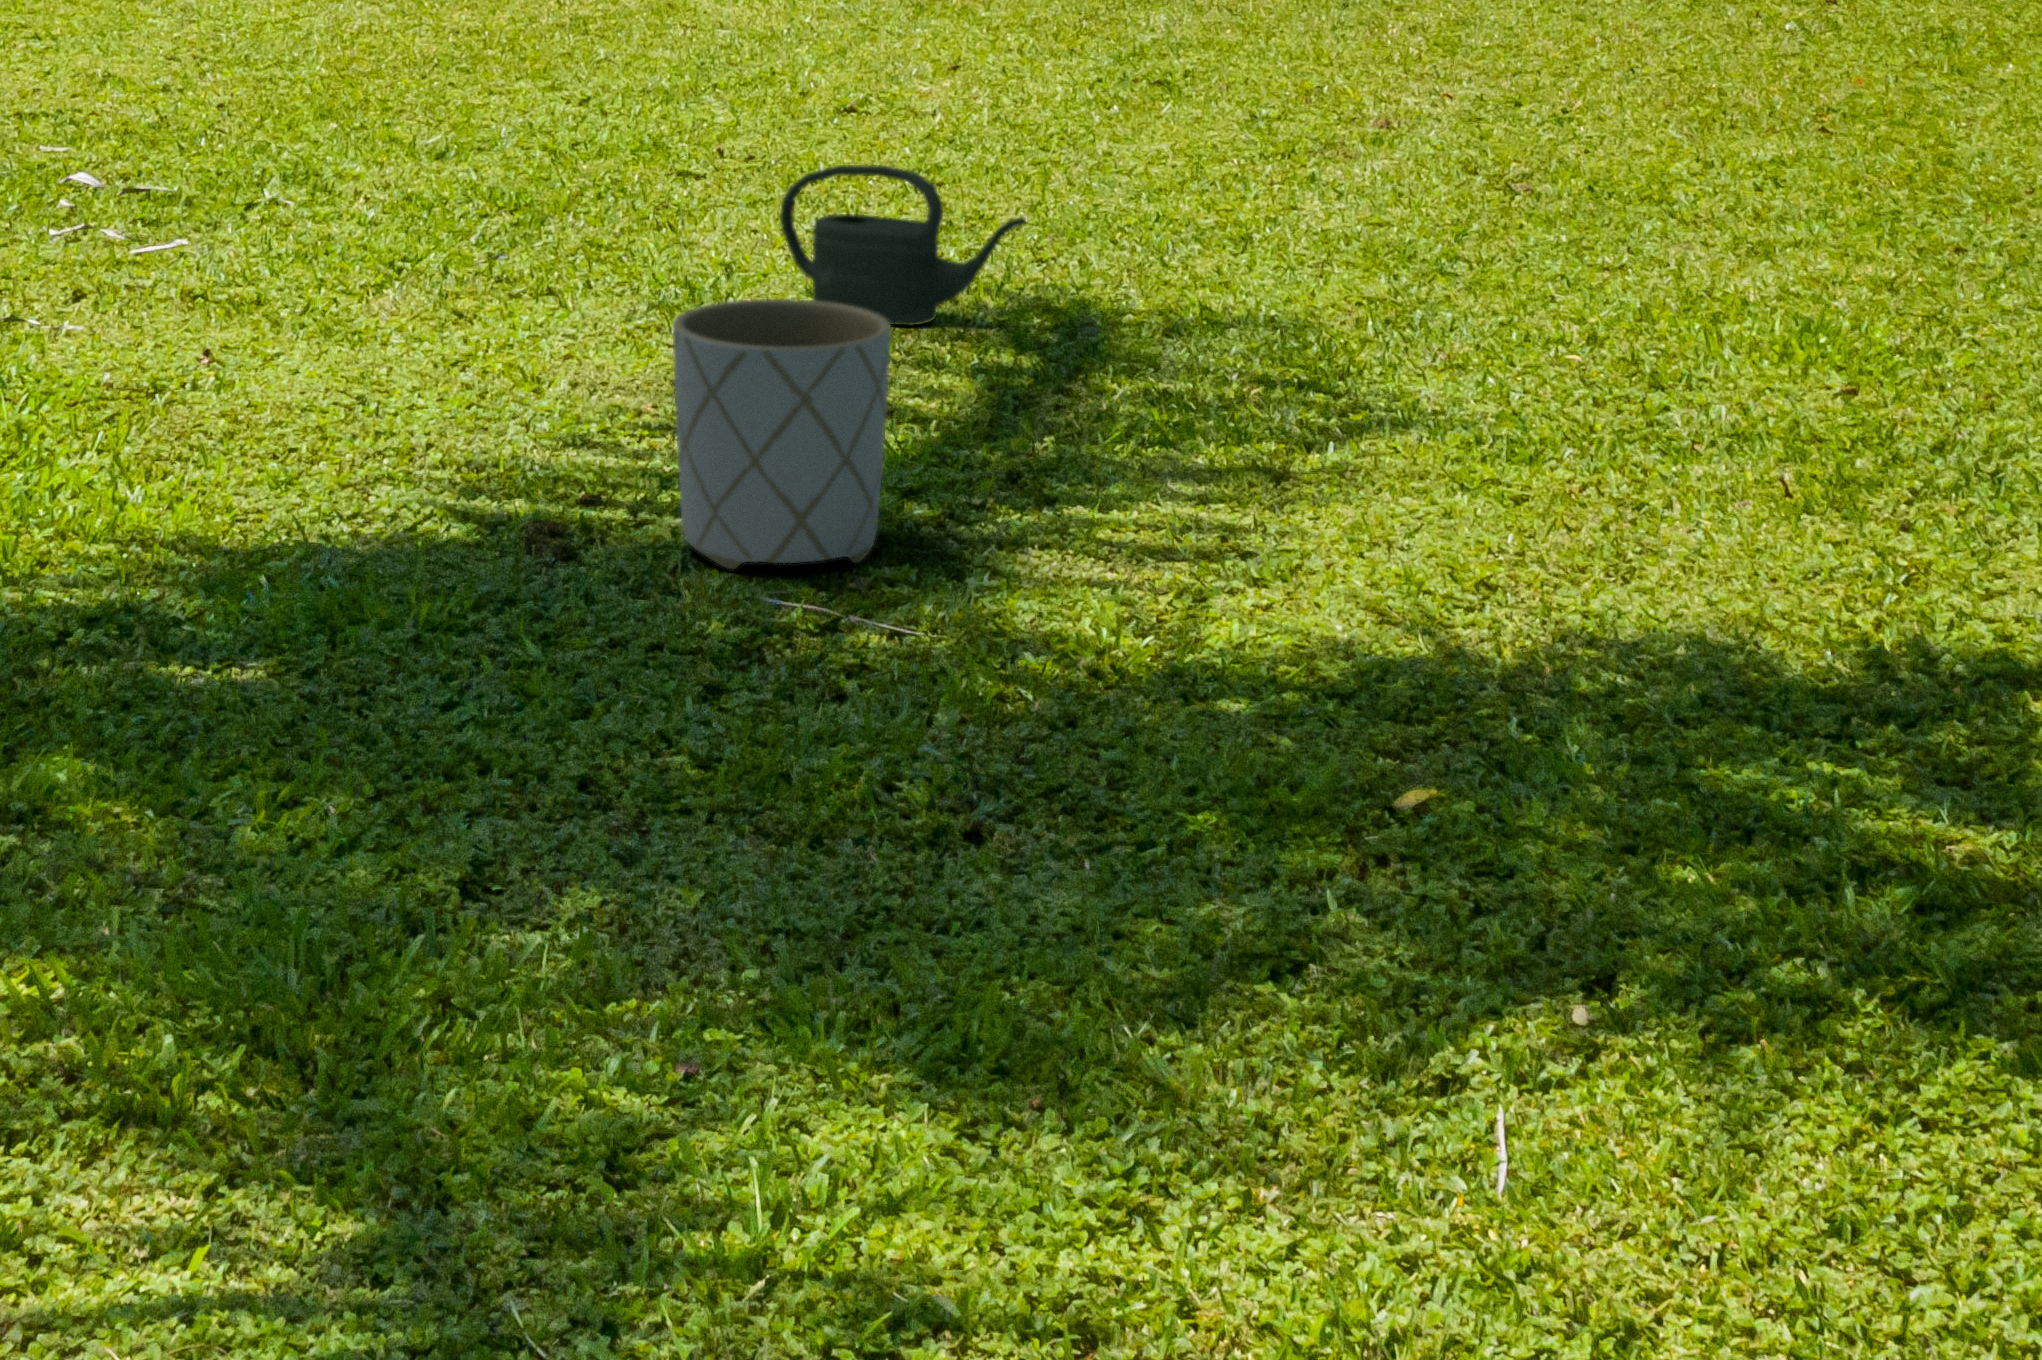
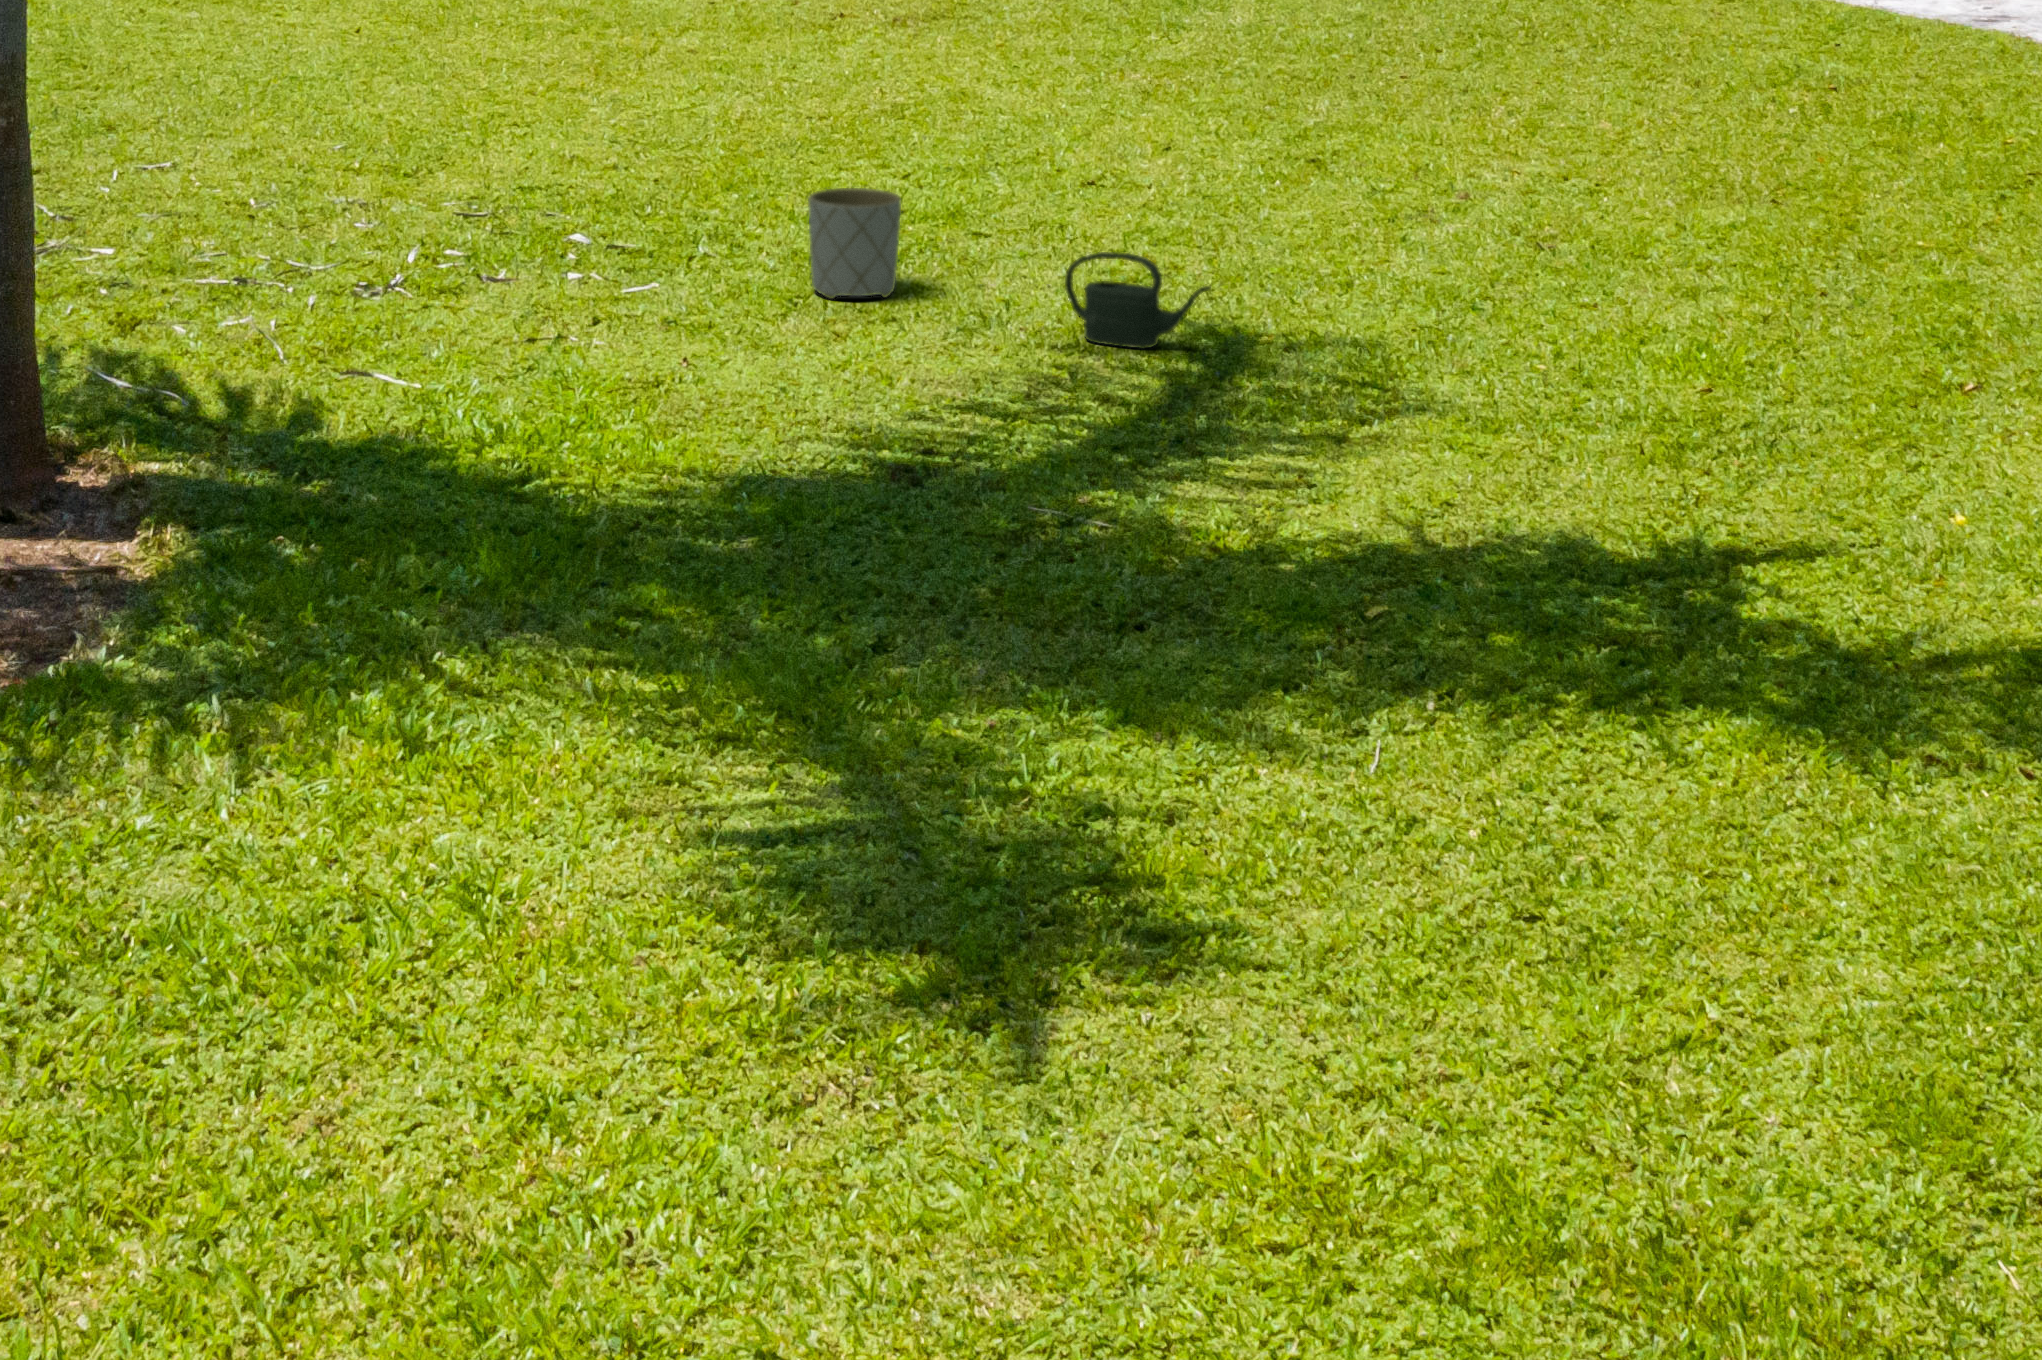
planter: present [673,299,891,570] -> present [808,188,901,299]

